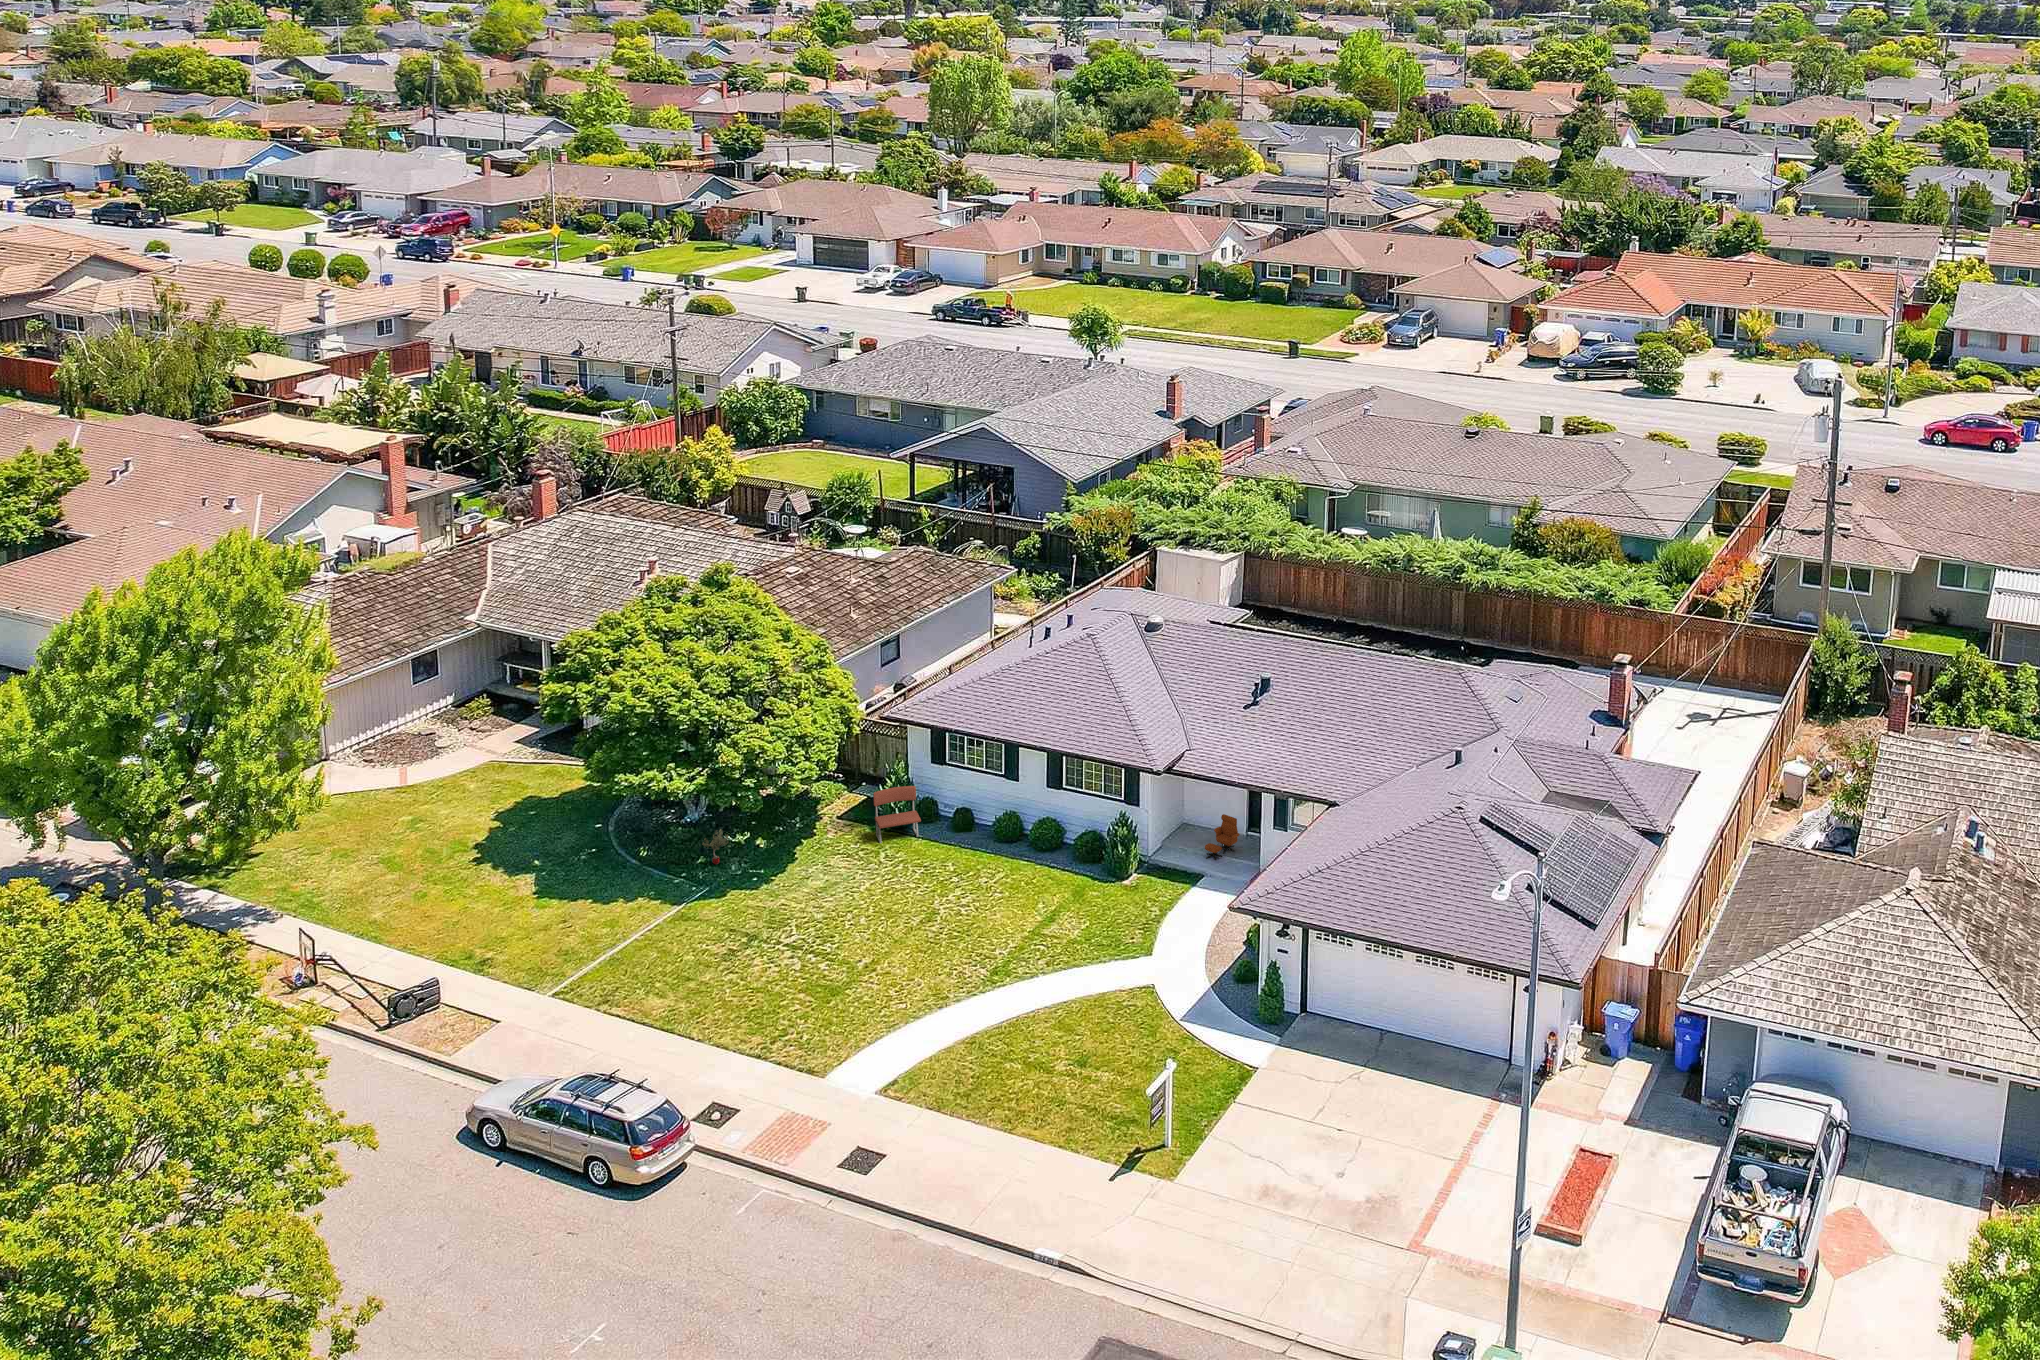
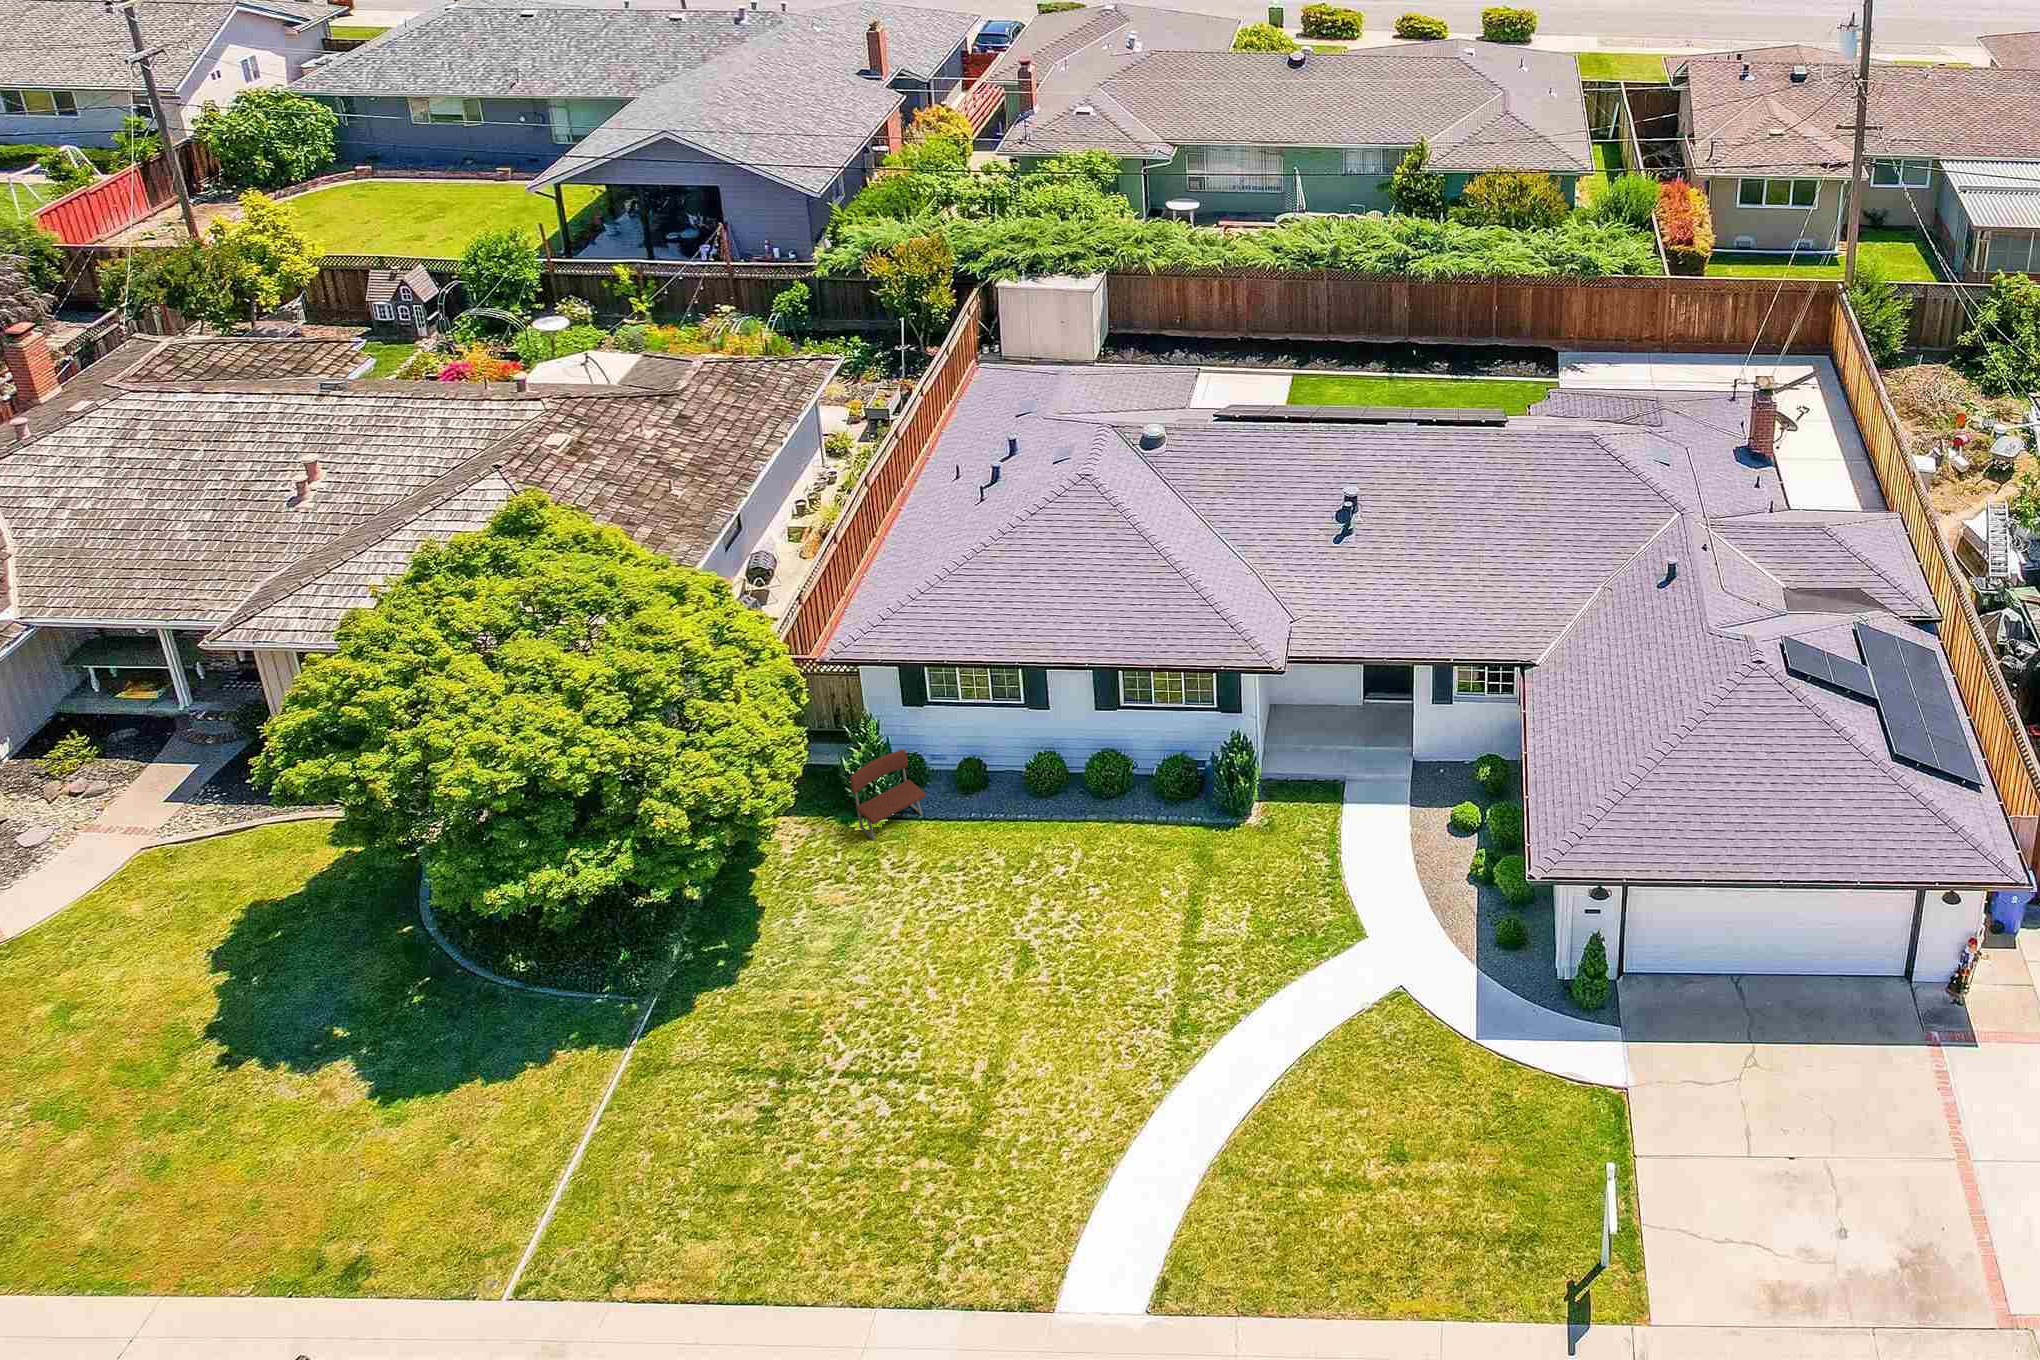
lounge chair: present [1205,814,1240,860] -> none [1321,685,1359,749]
potted tree: present [702,829,729,864] -> none [614,900,661,949]

